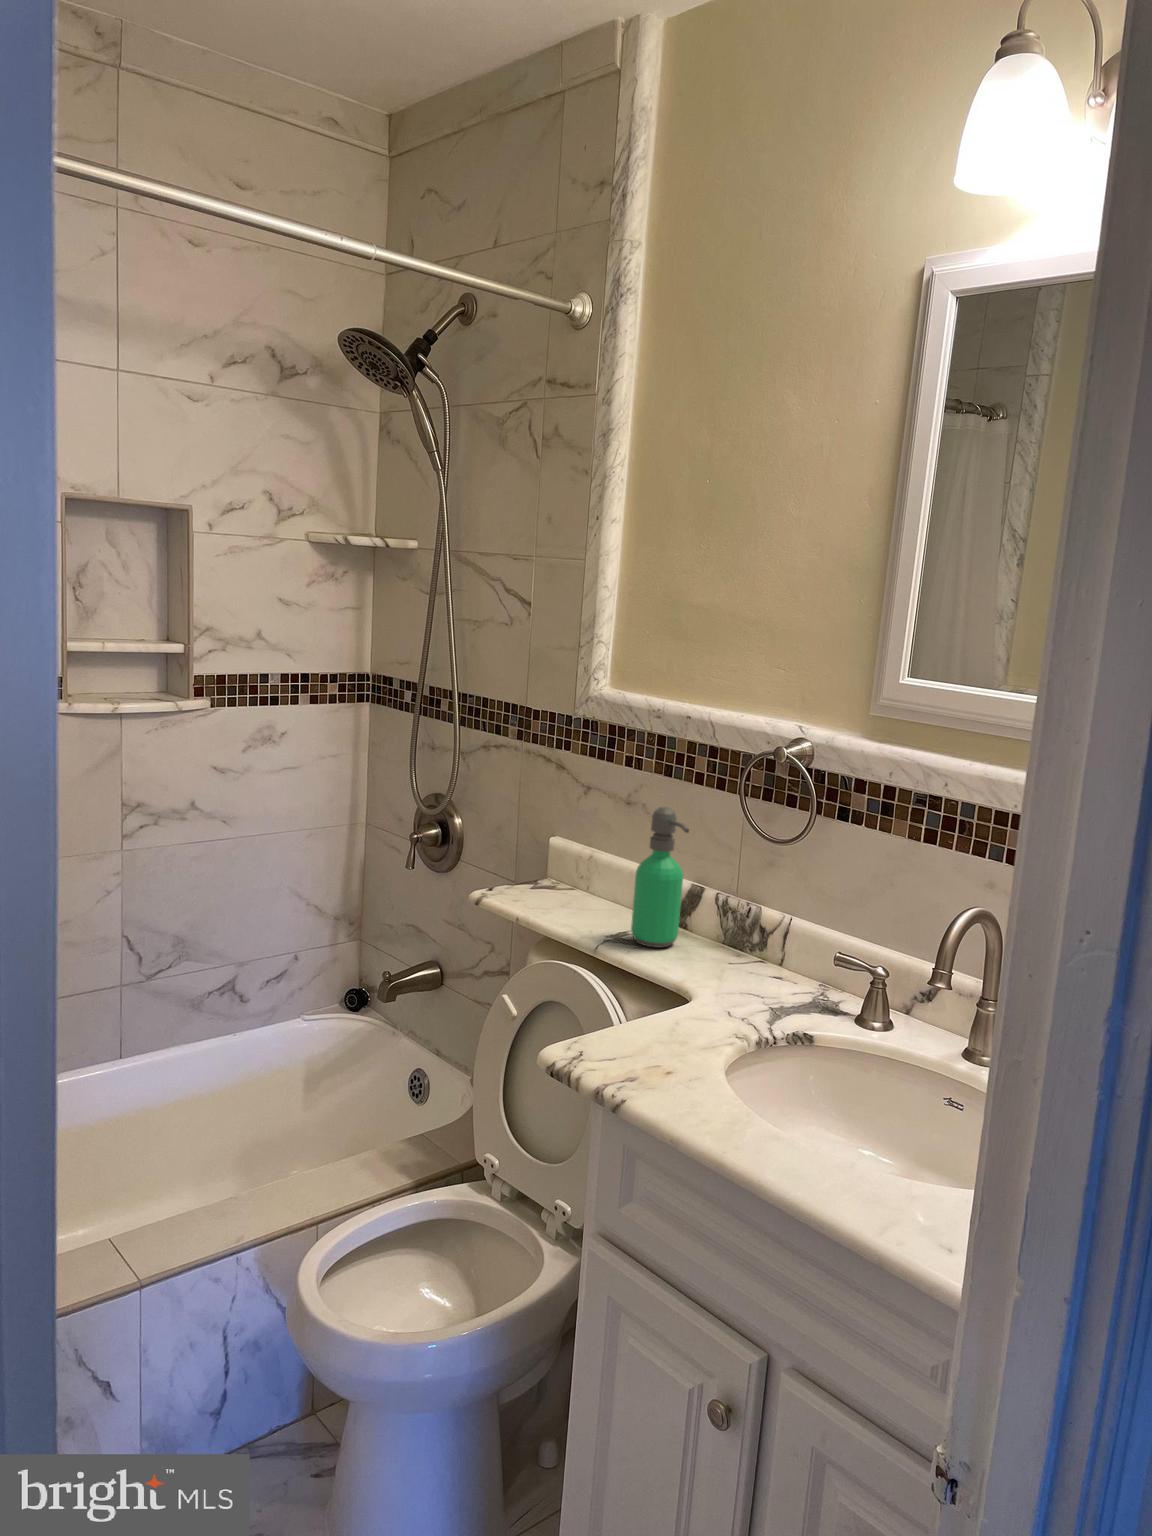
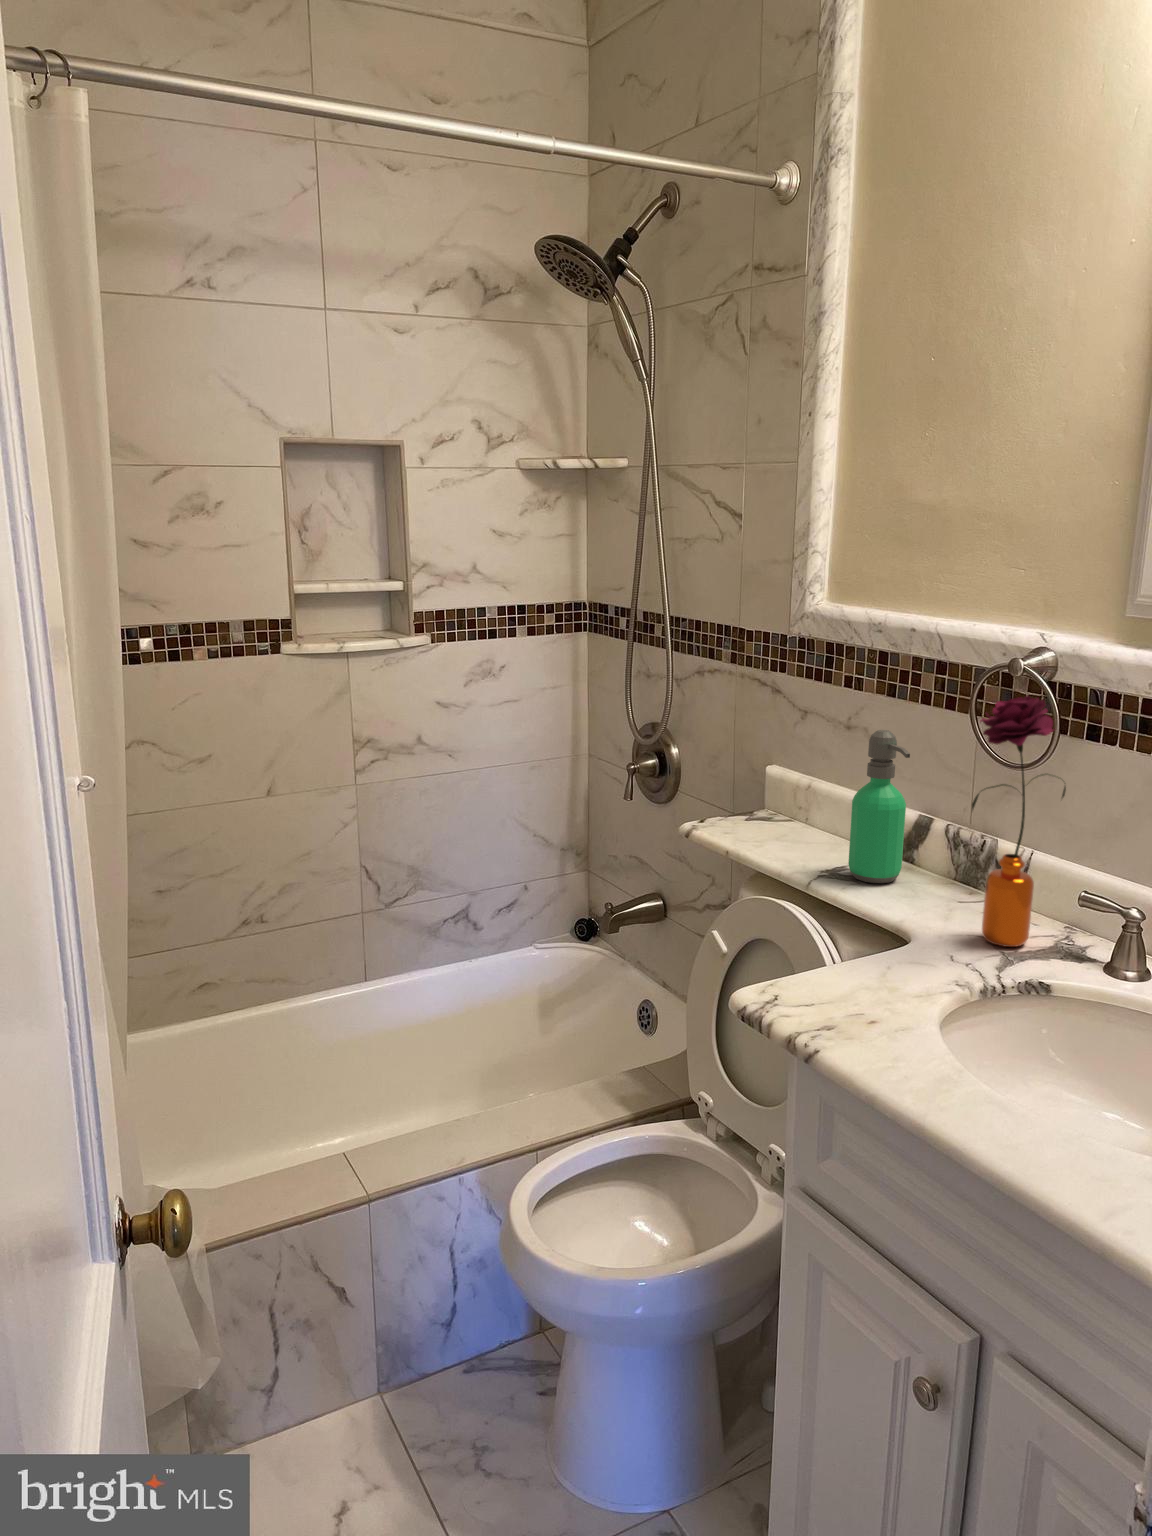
flower: none [747,780,825,1003] -> present [972,696,1066,947]

